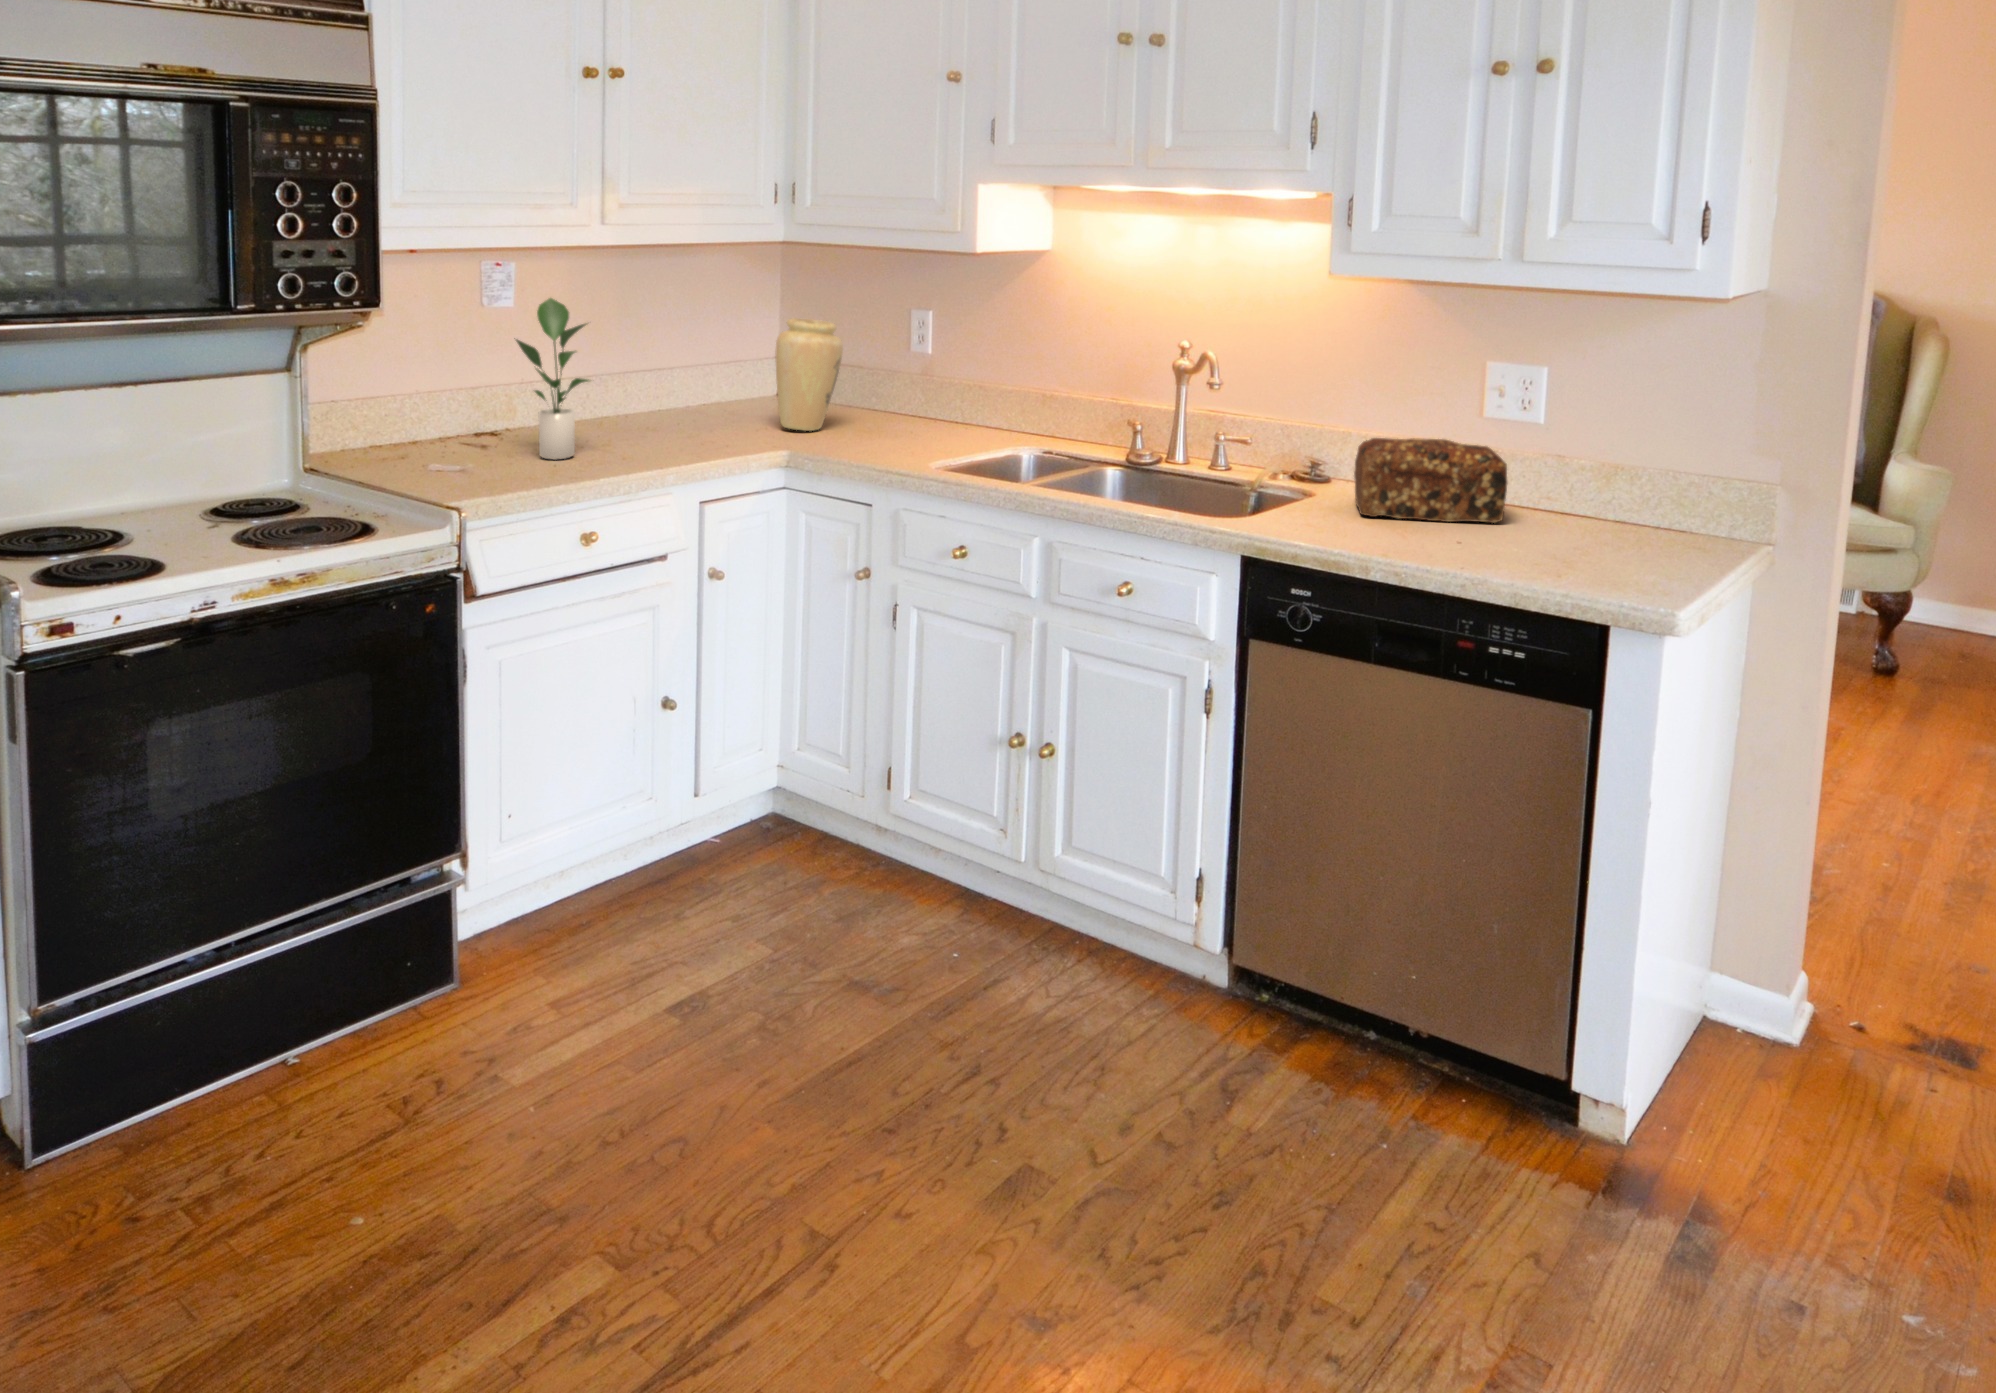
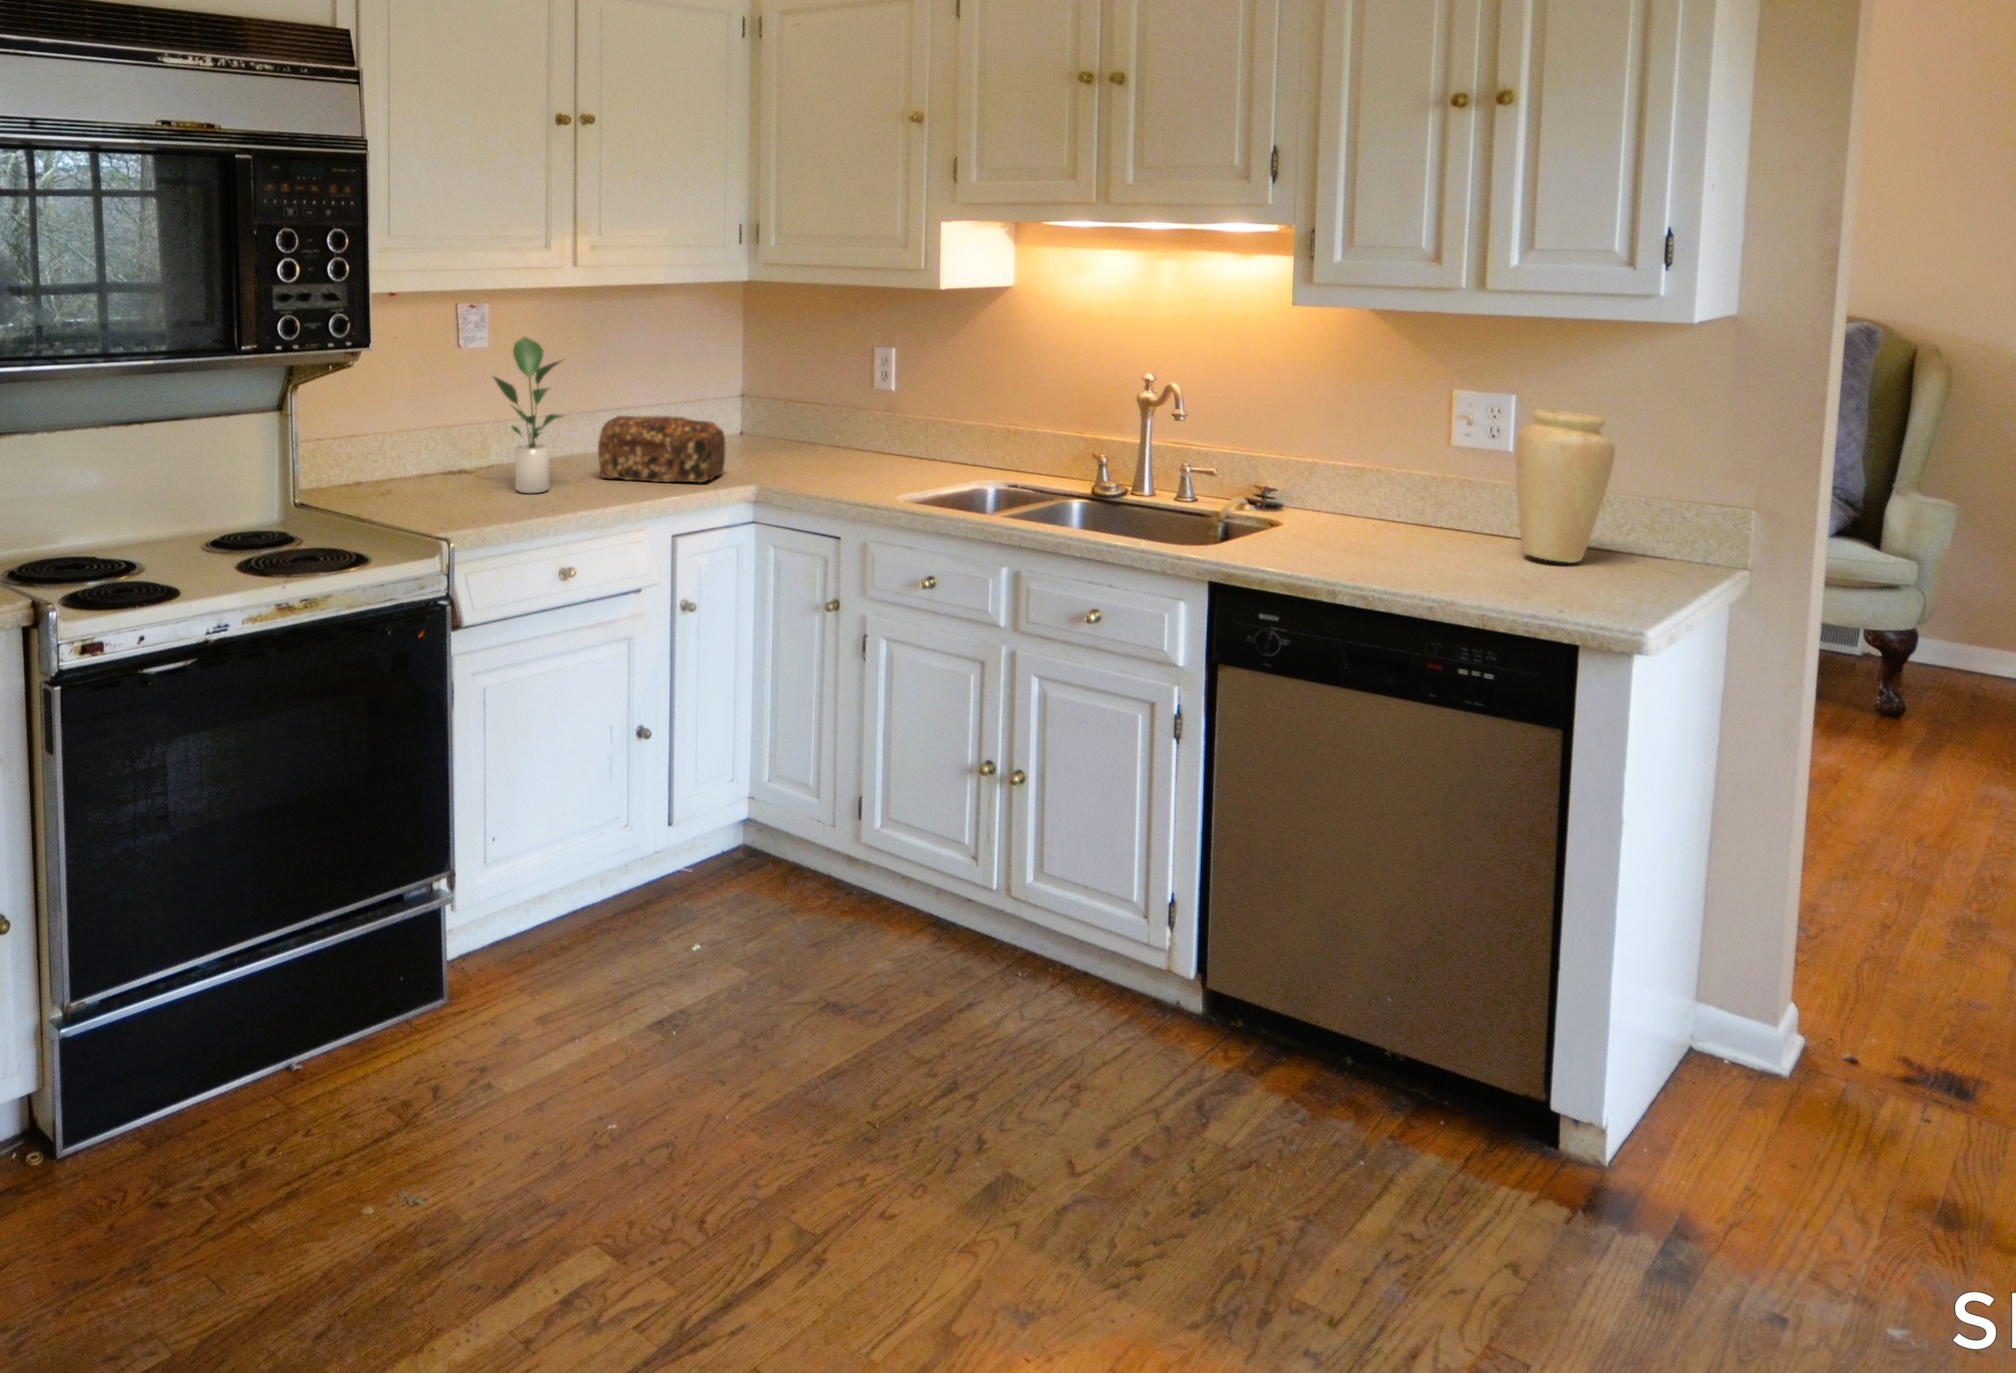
vase: present [775,318,843,431] -> present [1515,409,1615,563]
bread loaf: present [1354,438,1507,523] -> present [598,416,725,482]

